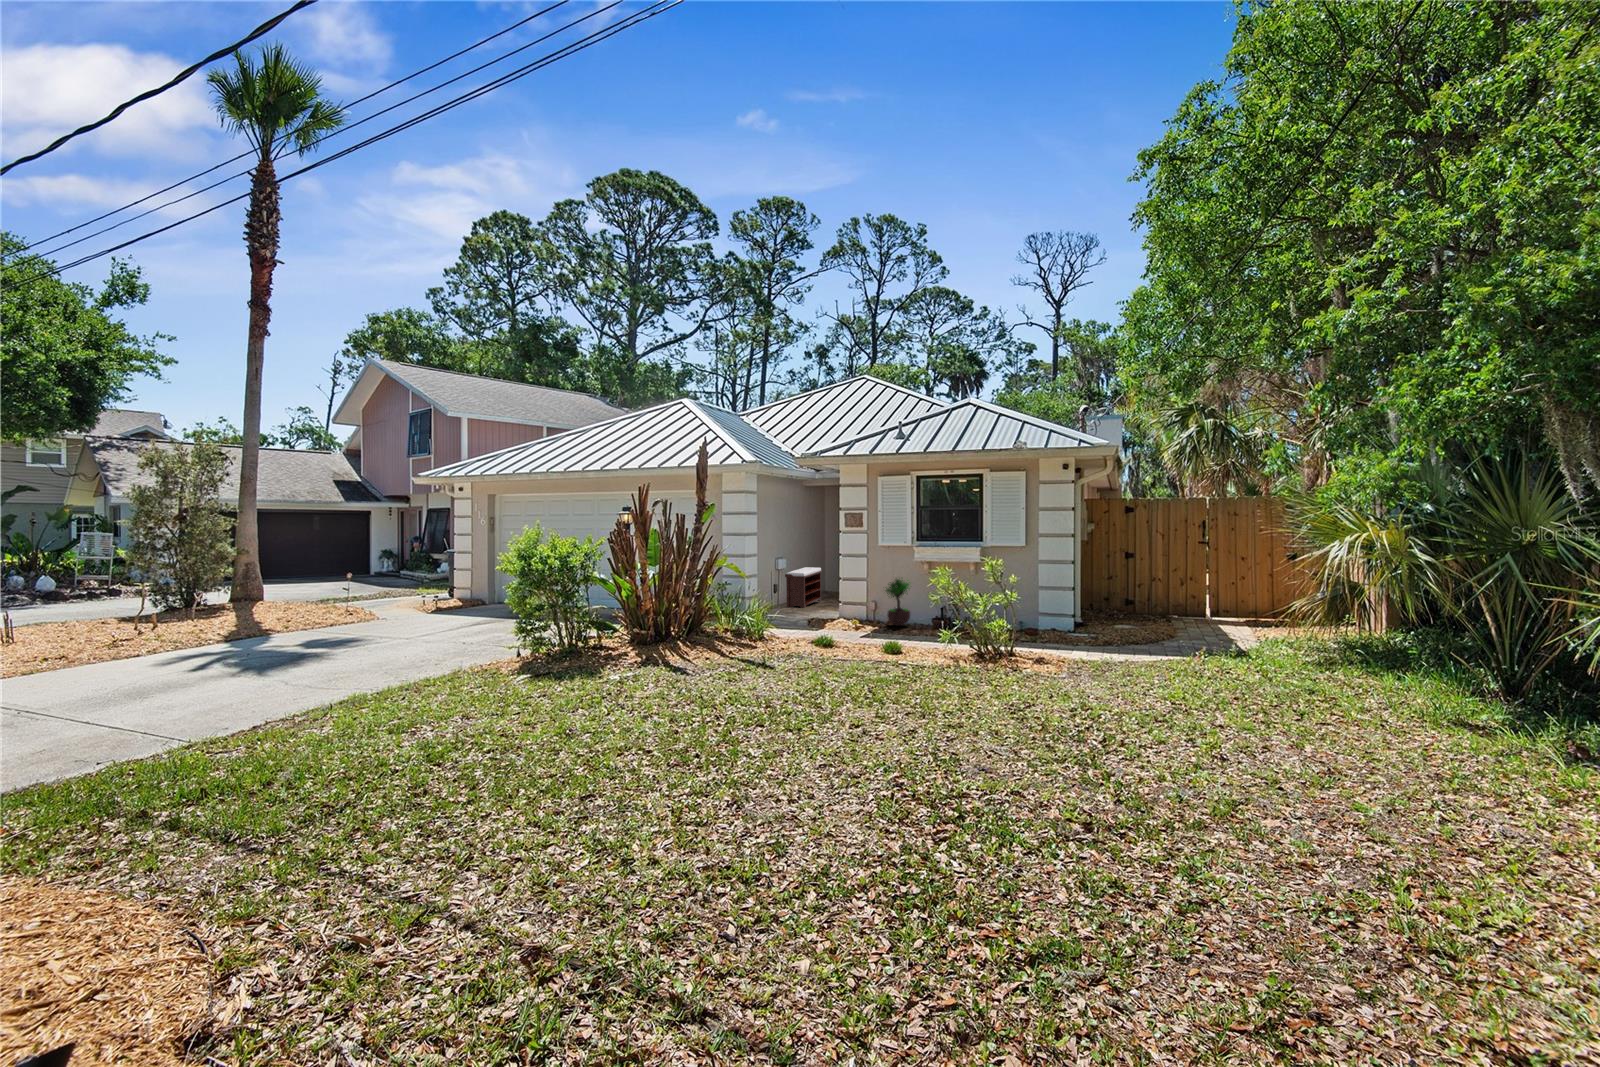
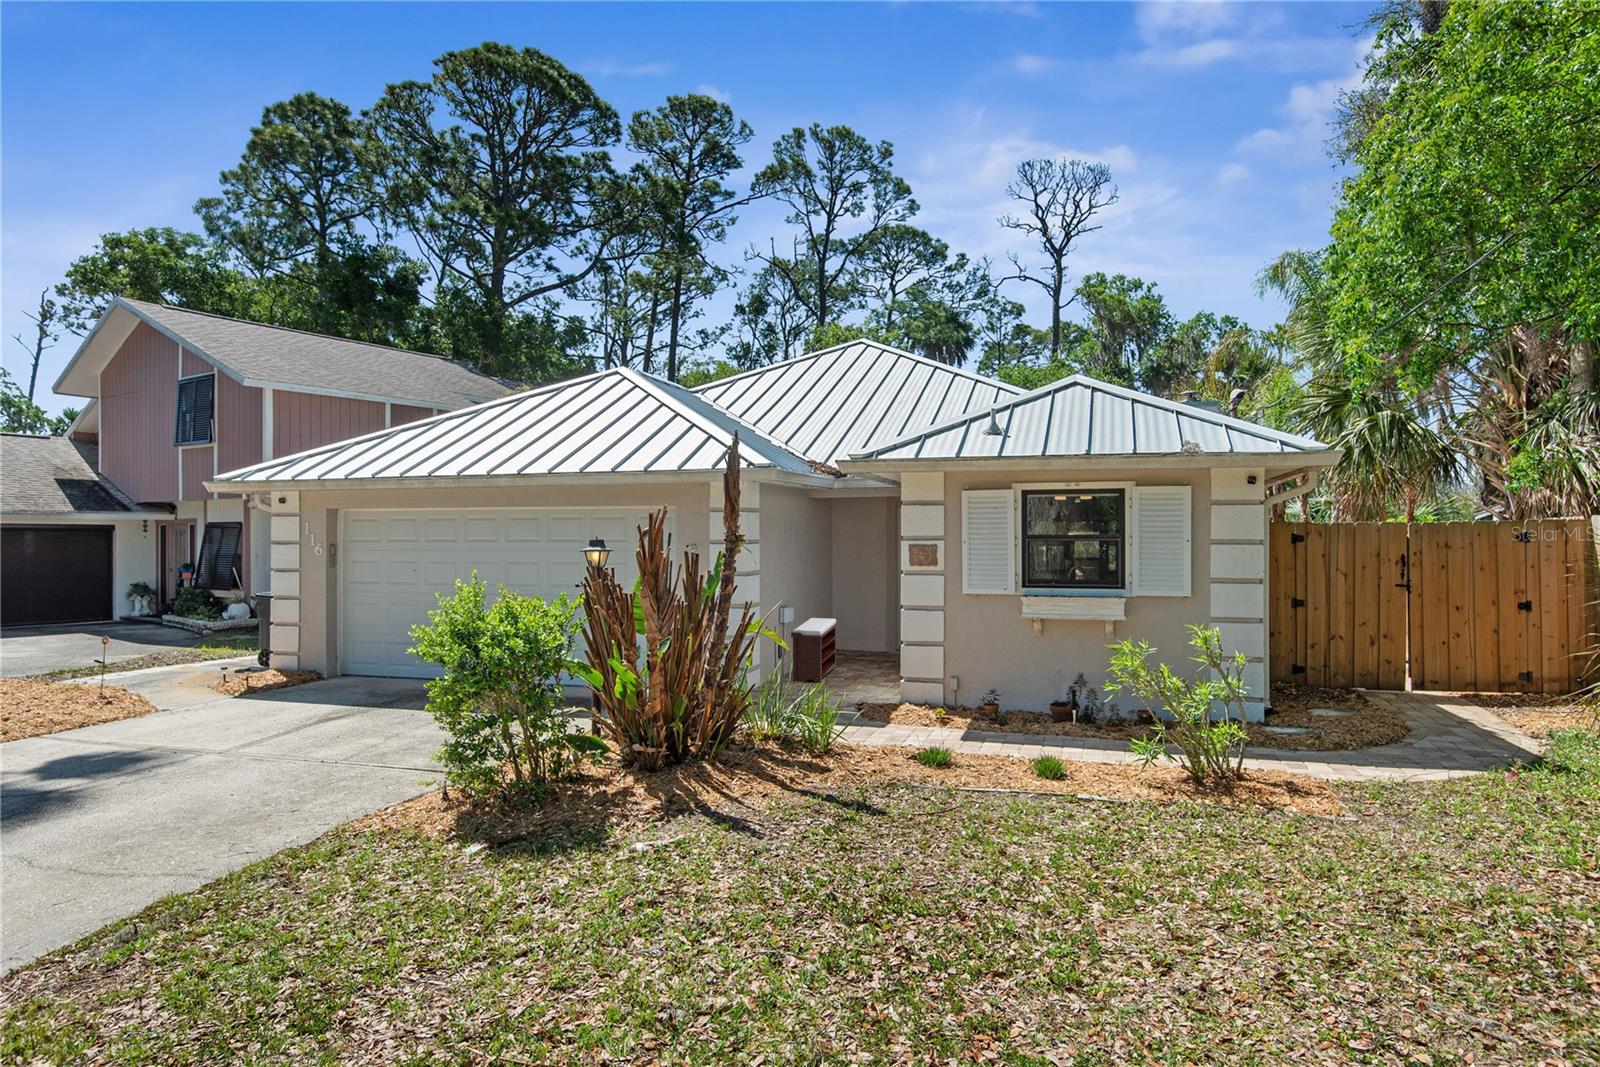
potted tree: present [886,579,910,626] -> none [971,642,1019,721]

